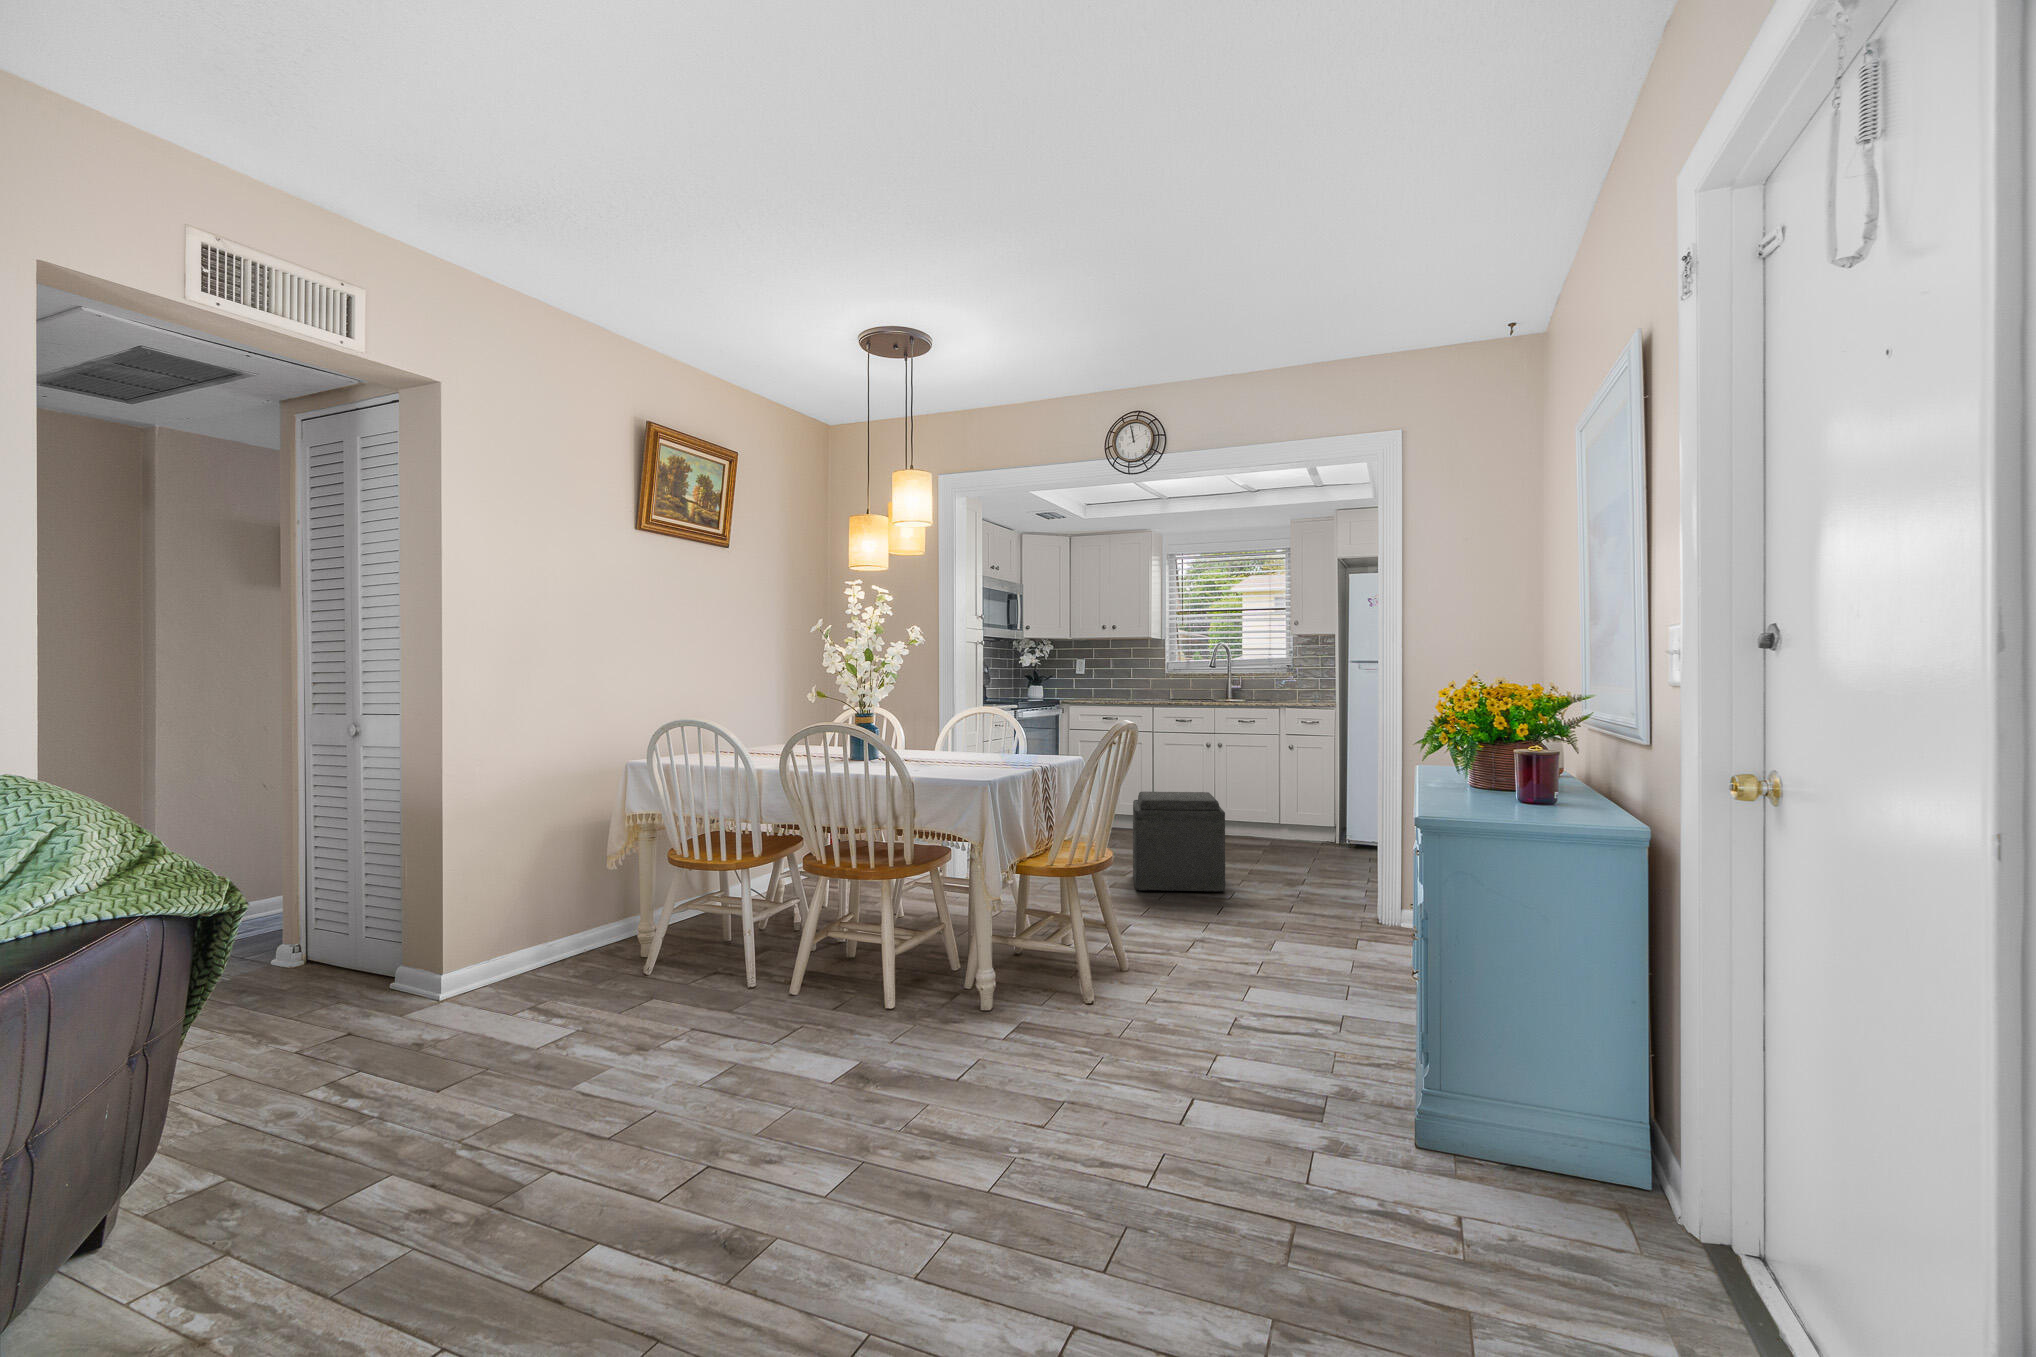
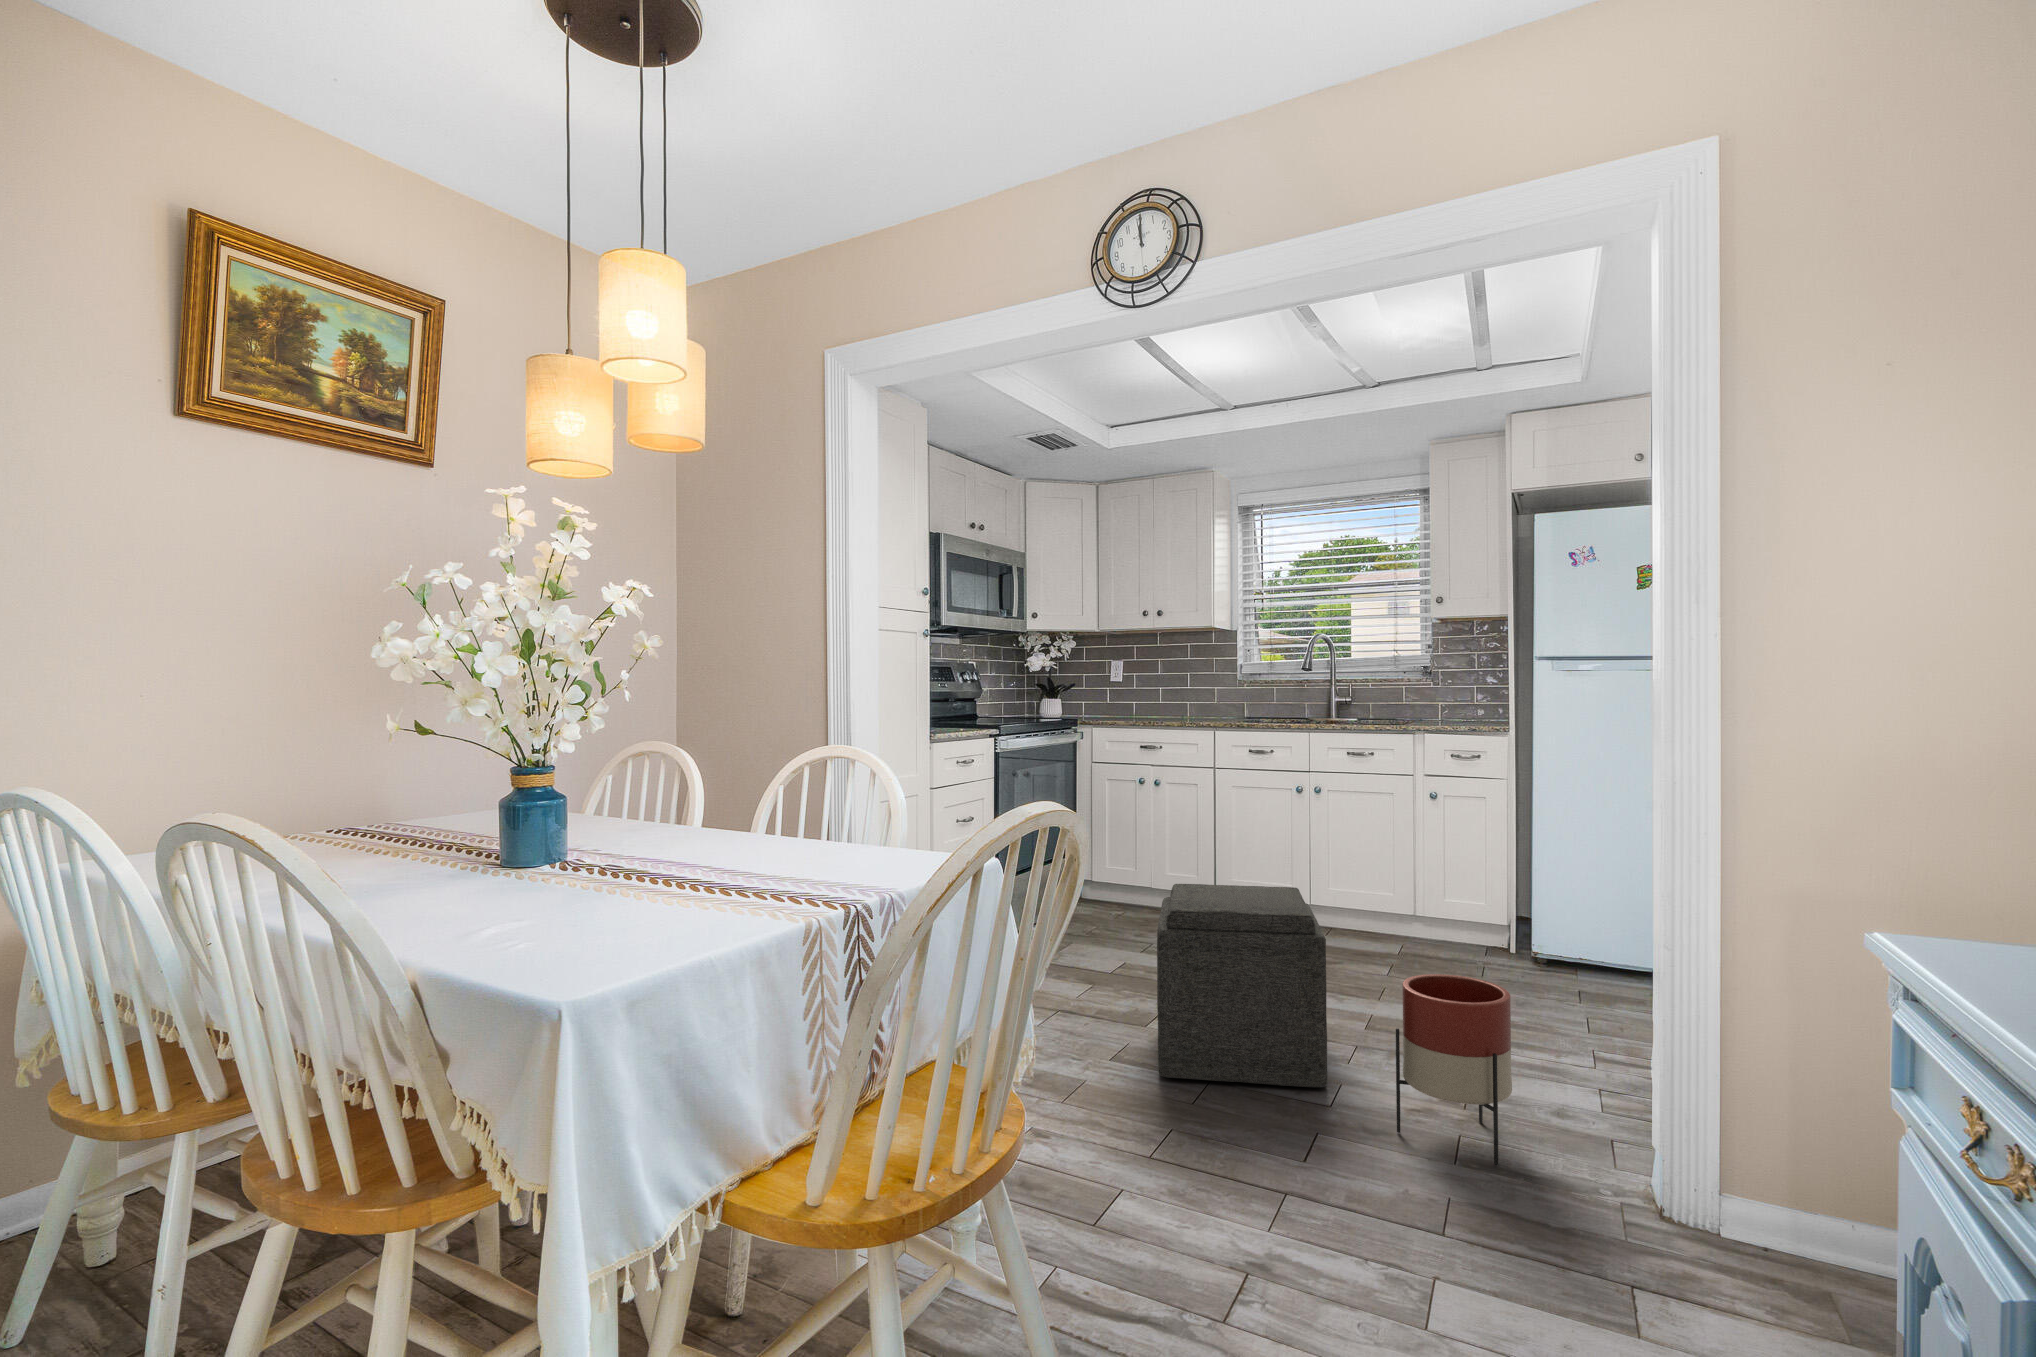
planter: none [1259,826,1314,911] -> present [1396,974,1512,1166]

